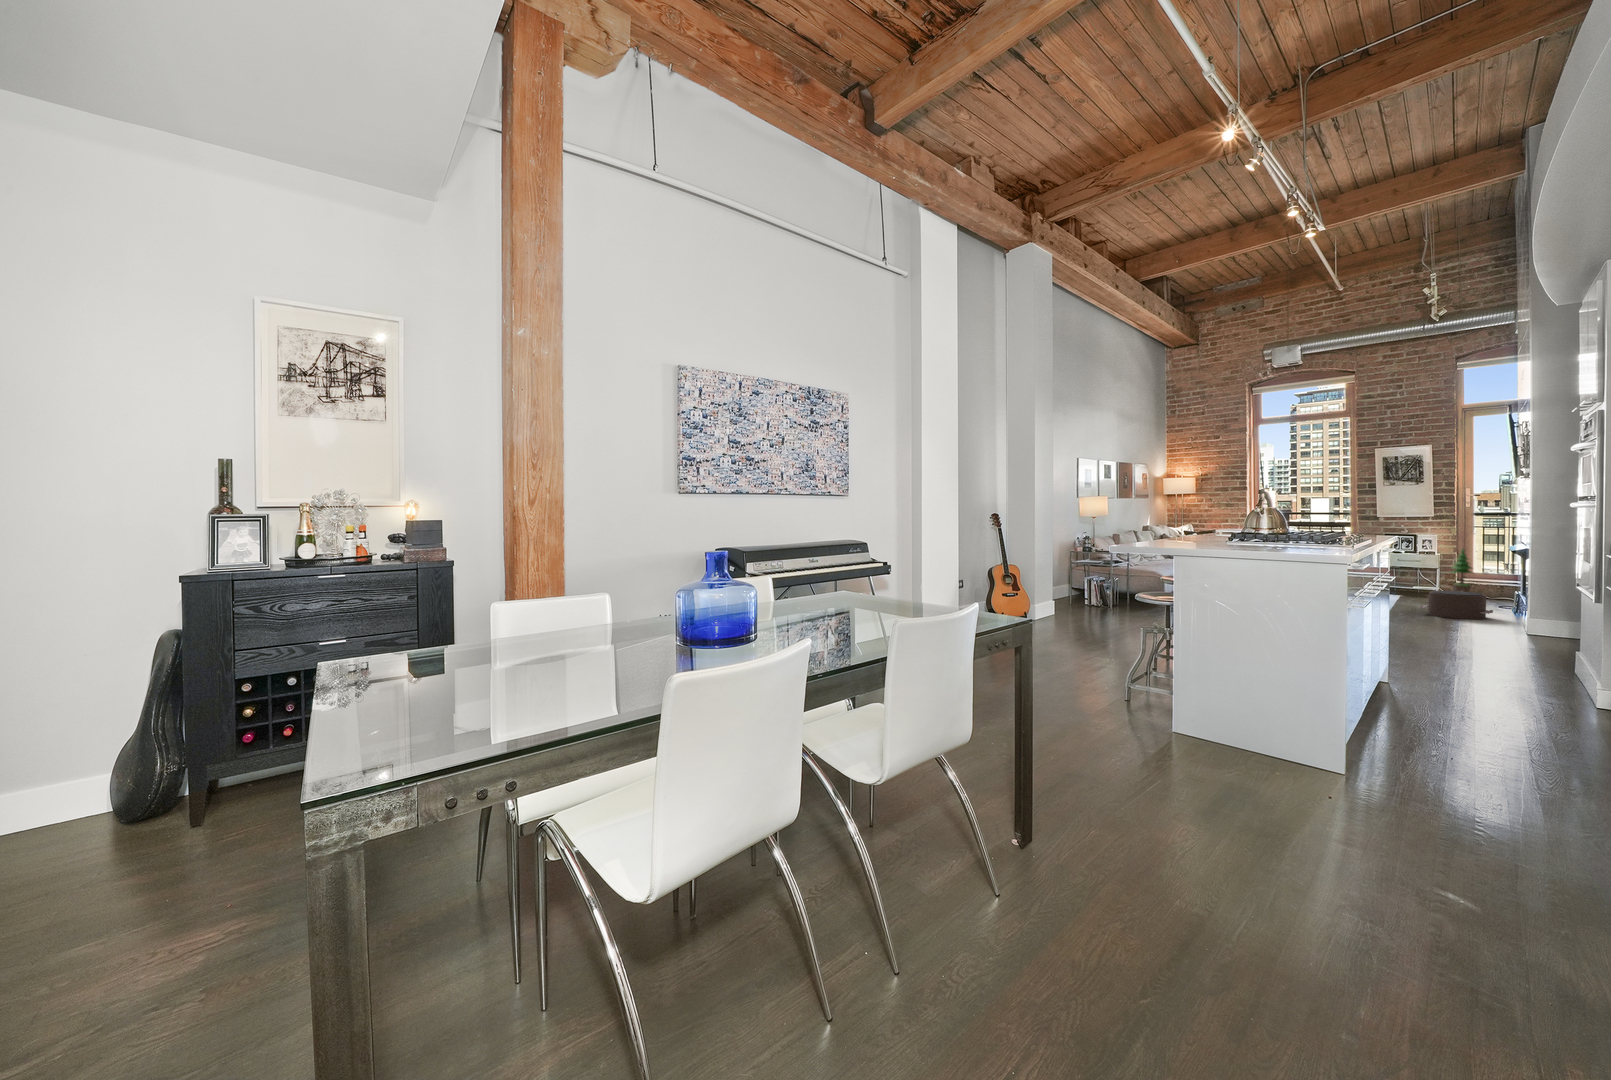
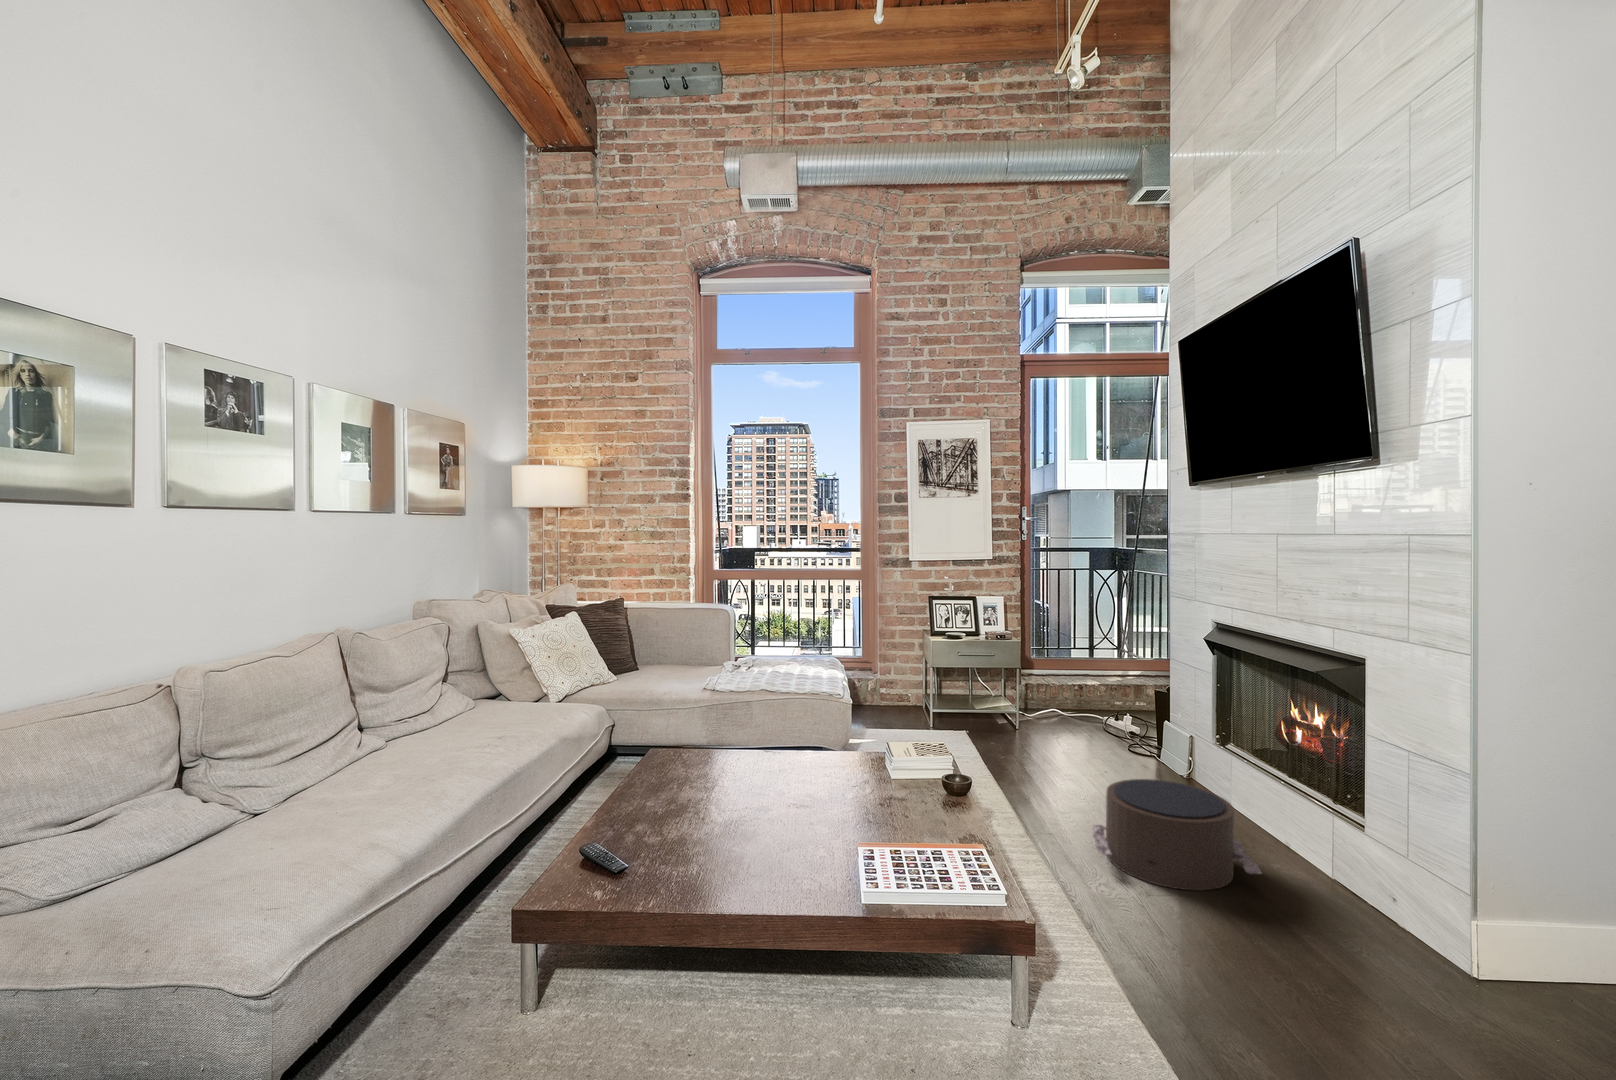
potted tree: present [1452,549,1472,592] -> none [1020,624,1056,718]

